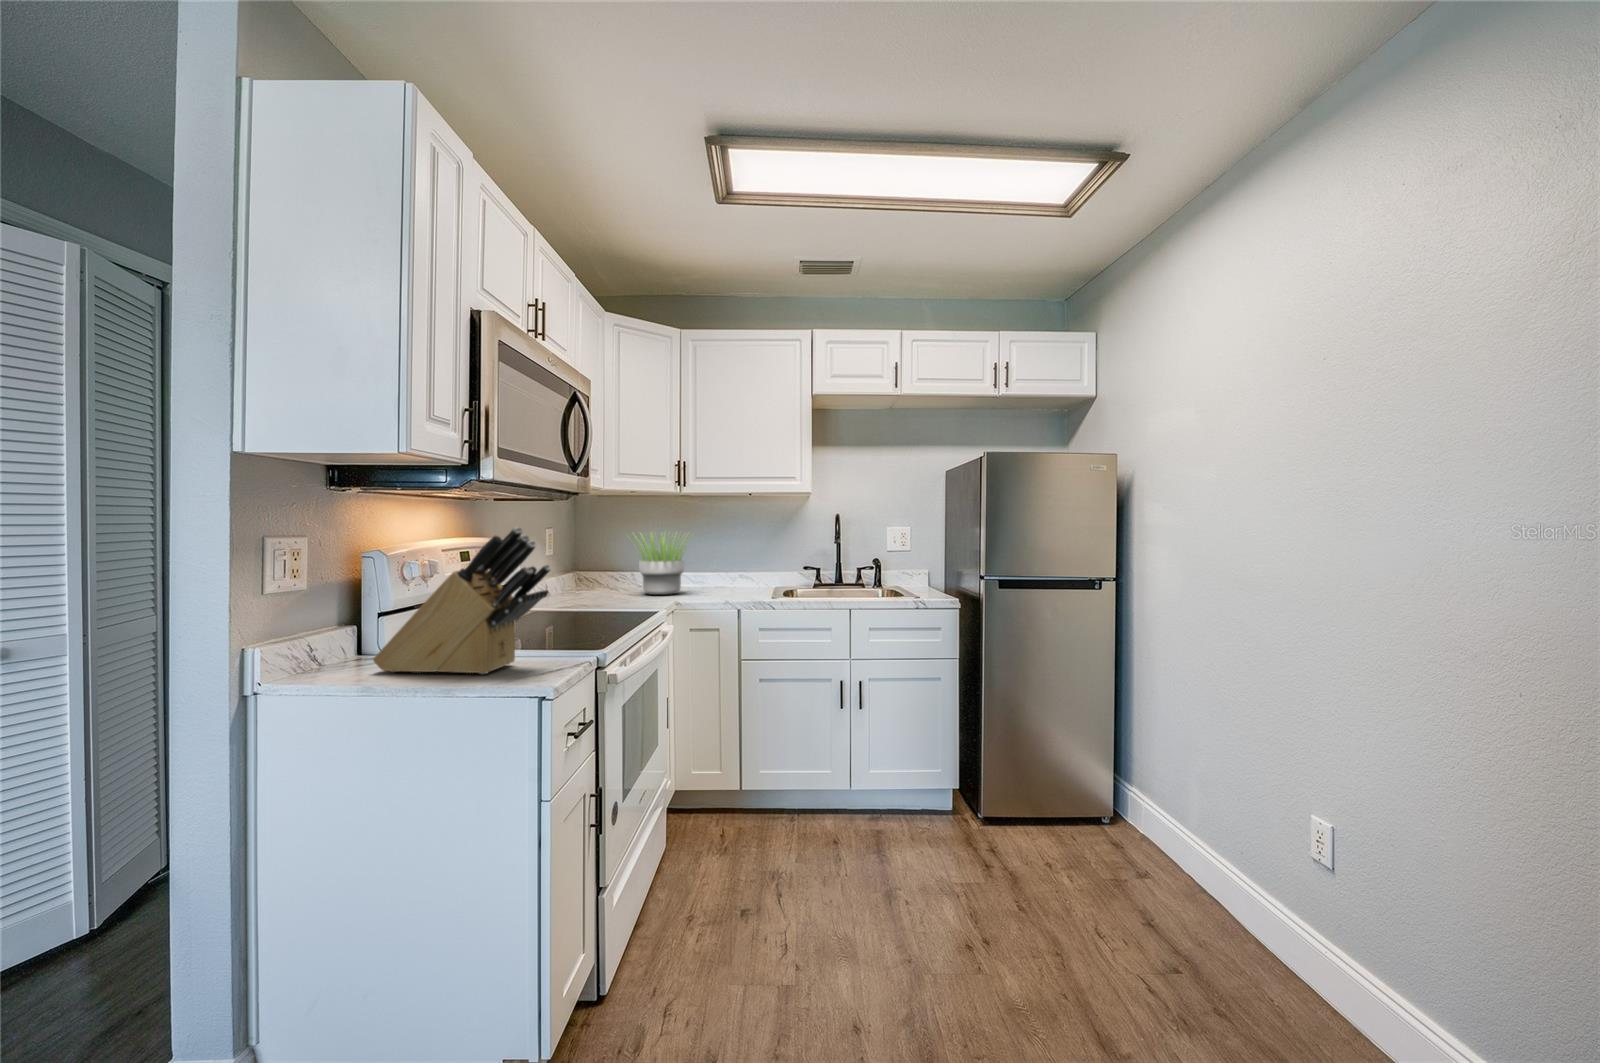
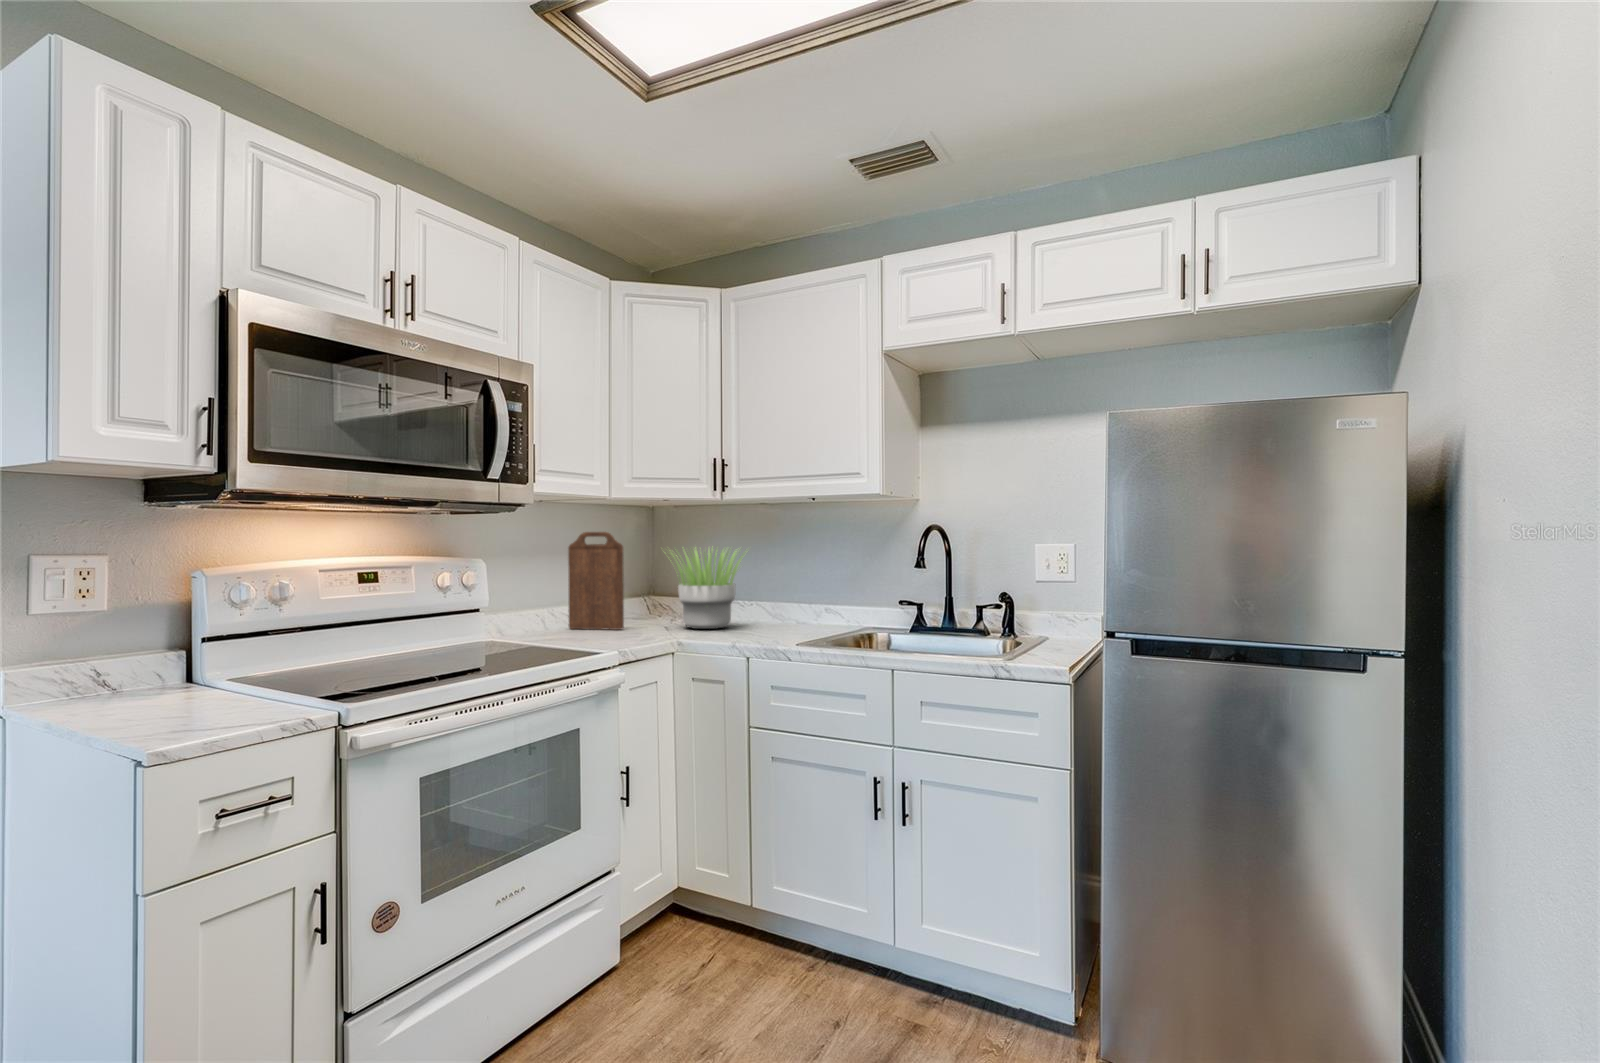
cutting board: none [551,519,601,601] -> present [568,532,624,630]
knife block: present [373,527,551,674] -> none [97,549,229,724]

